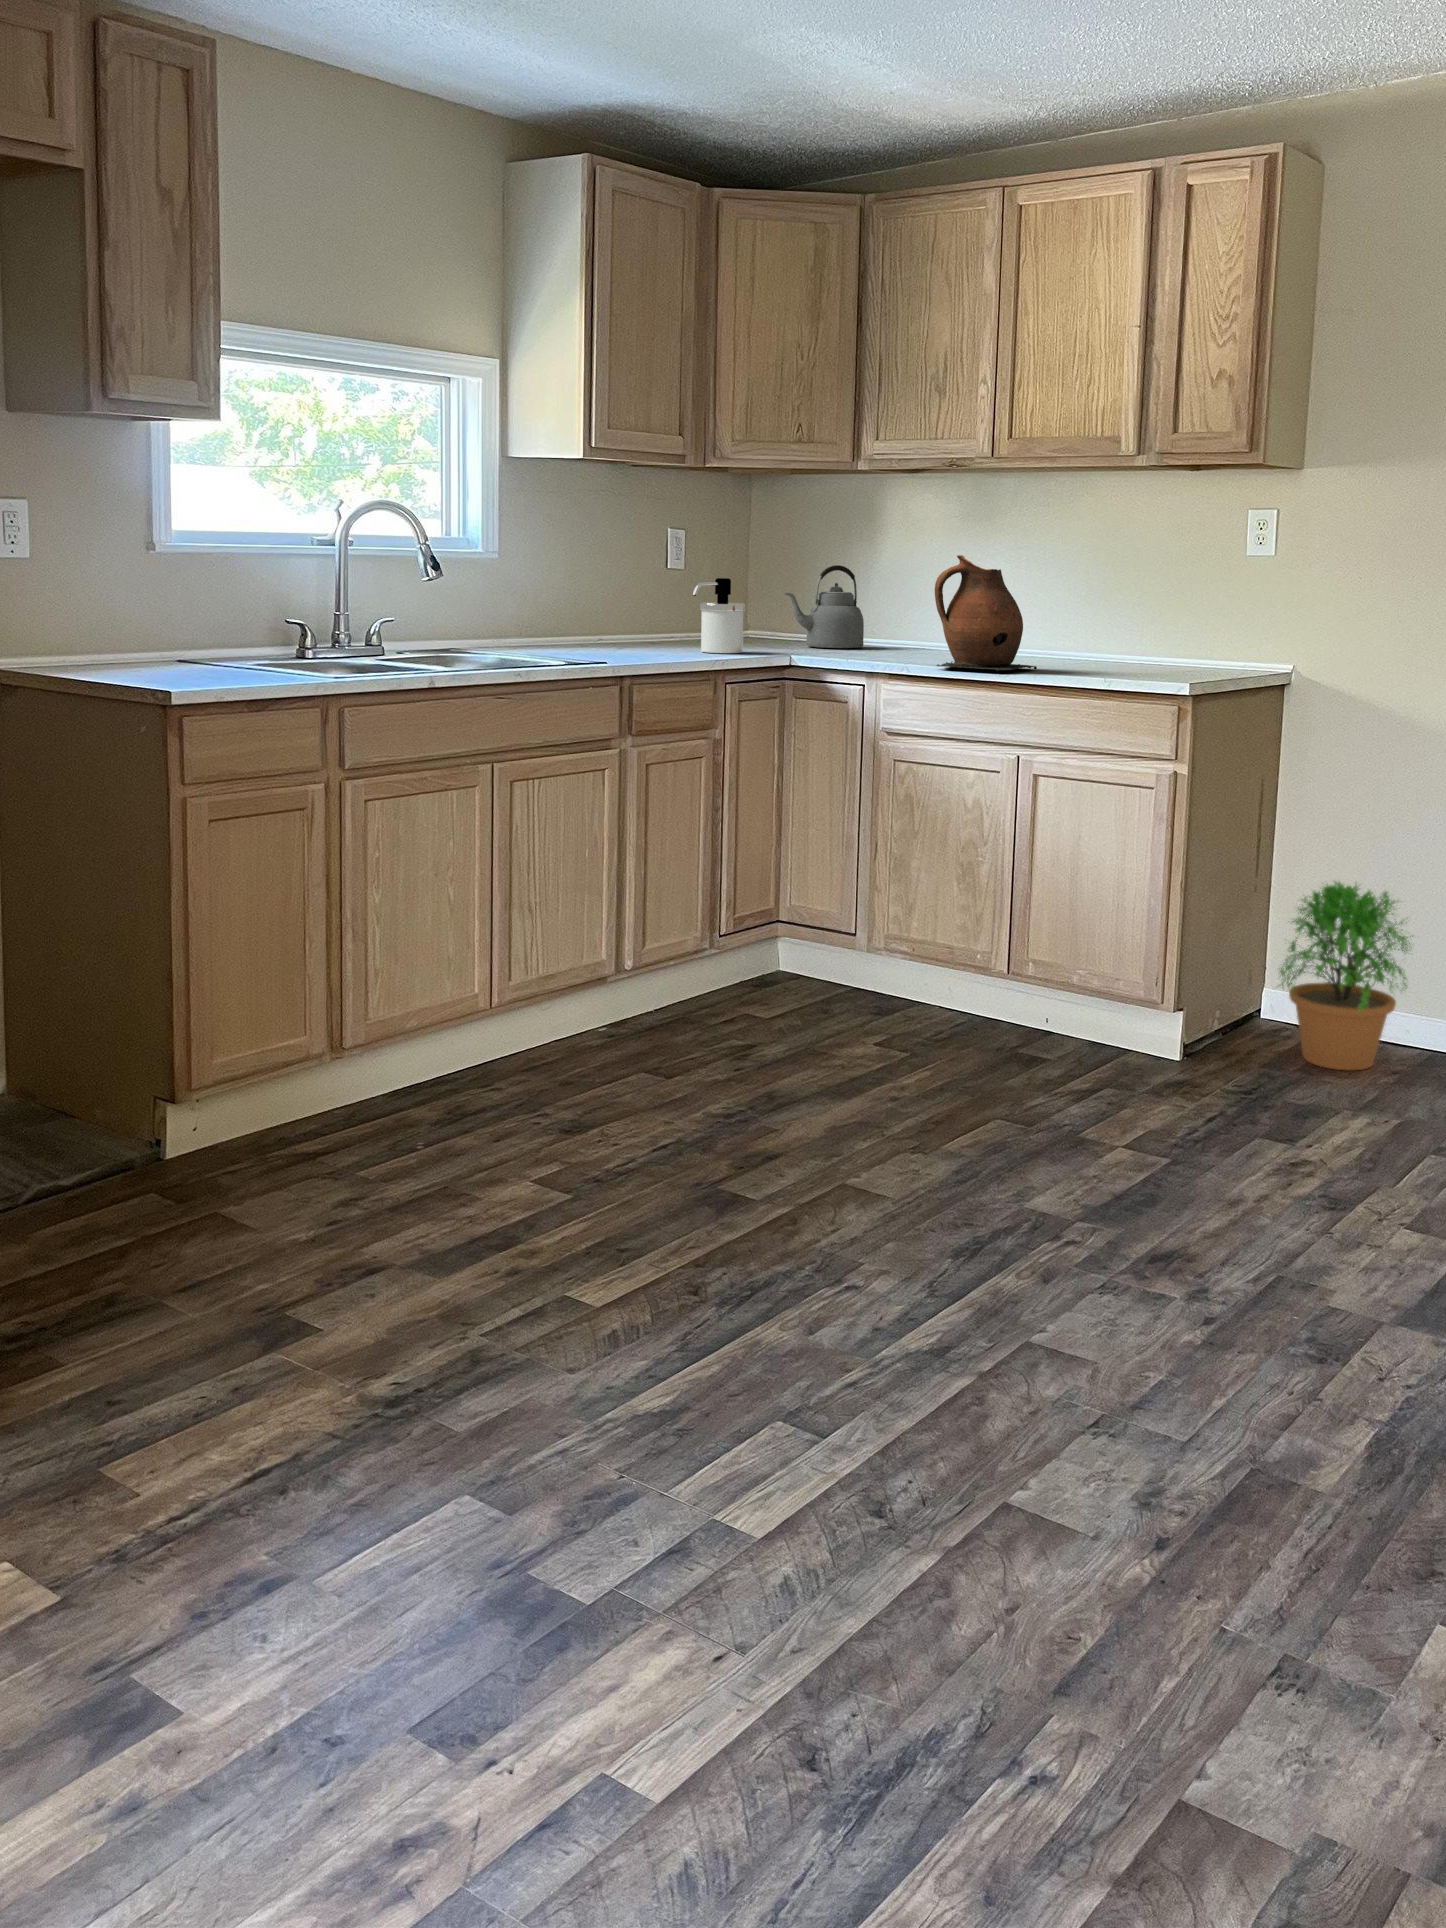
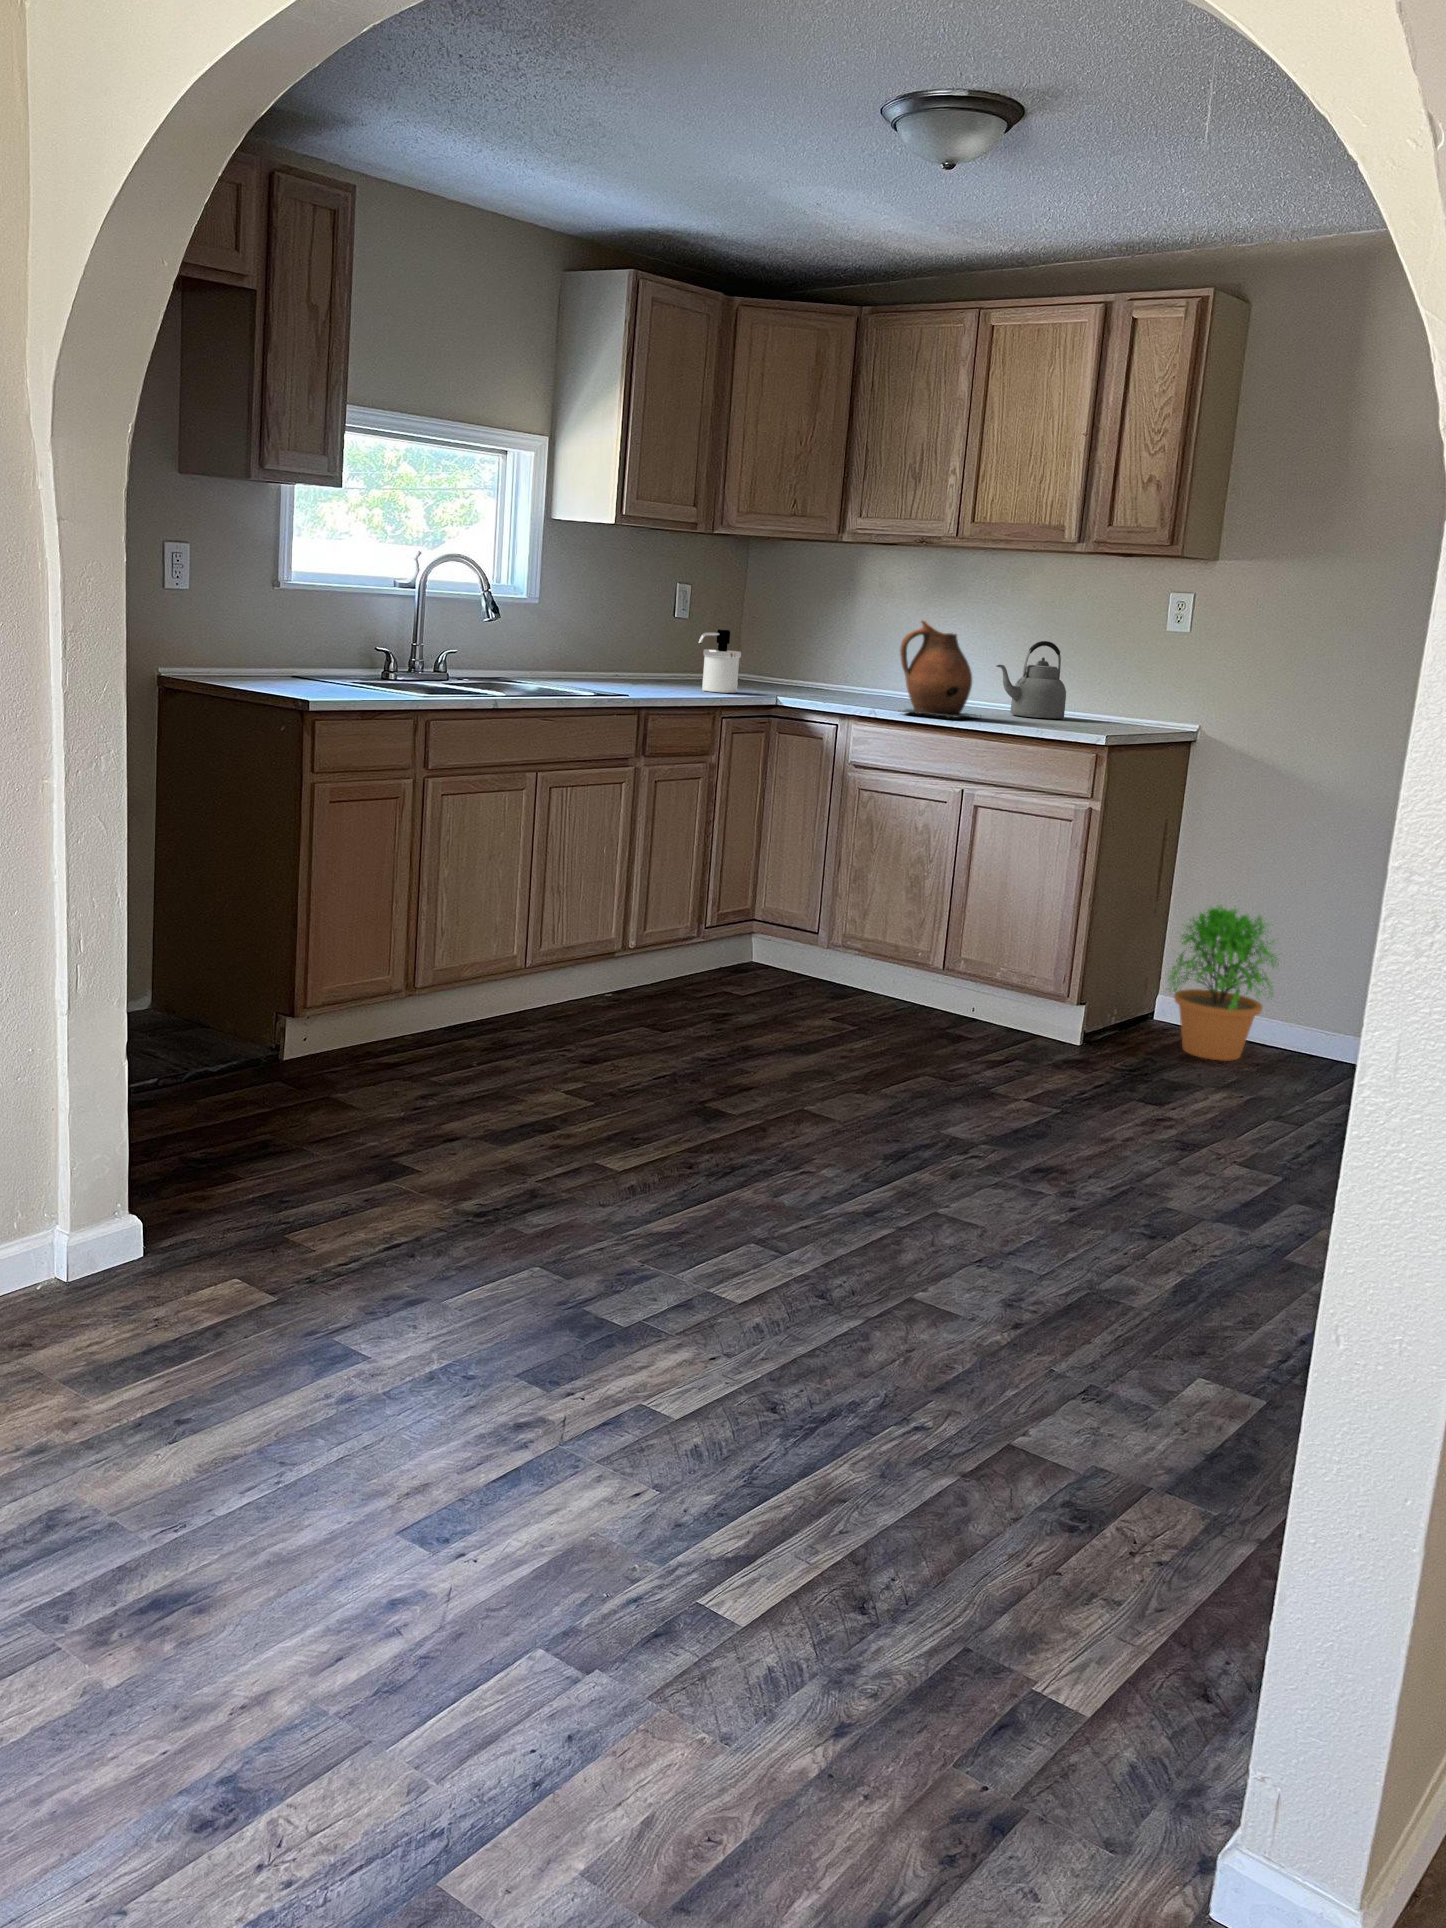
kettle: present [784,565,864,648] -> present [996,641,1066,719]

